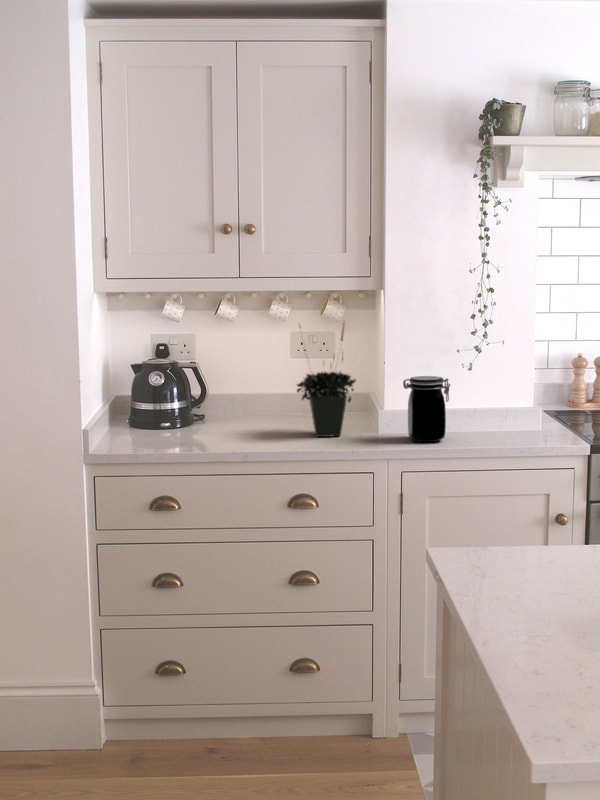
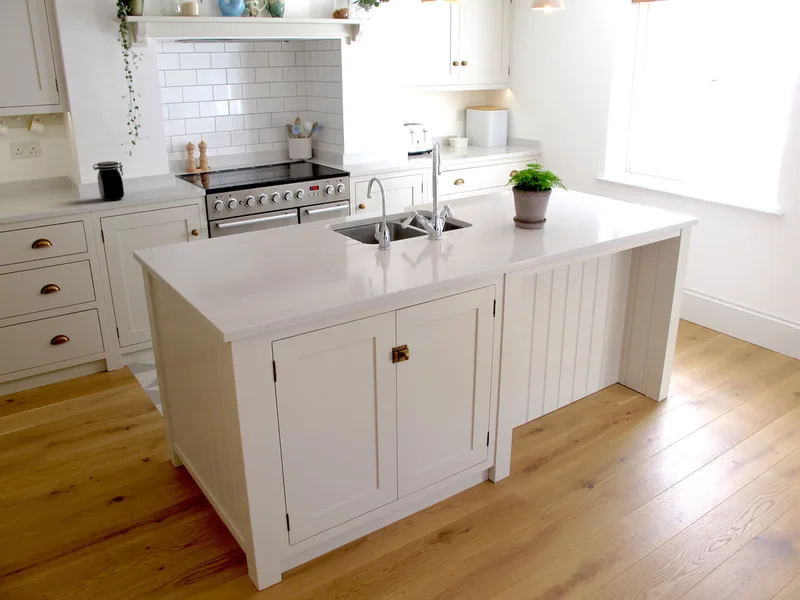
potted plant: present [297,324,356,437] -> none [17,130,64,204]

